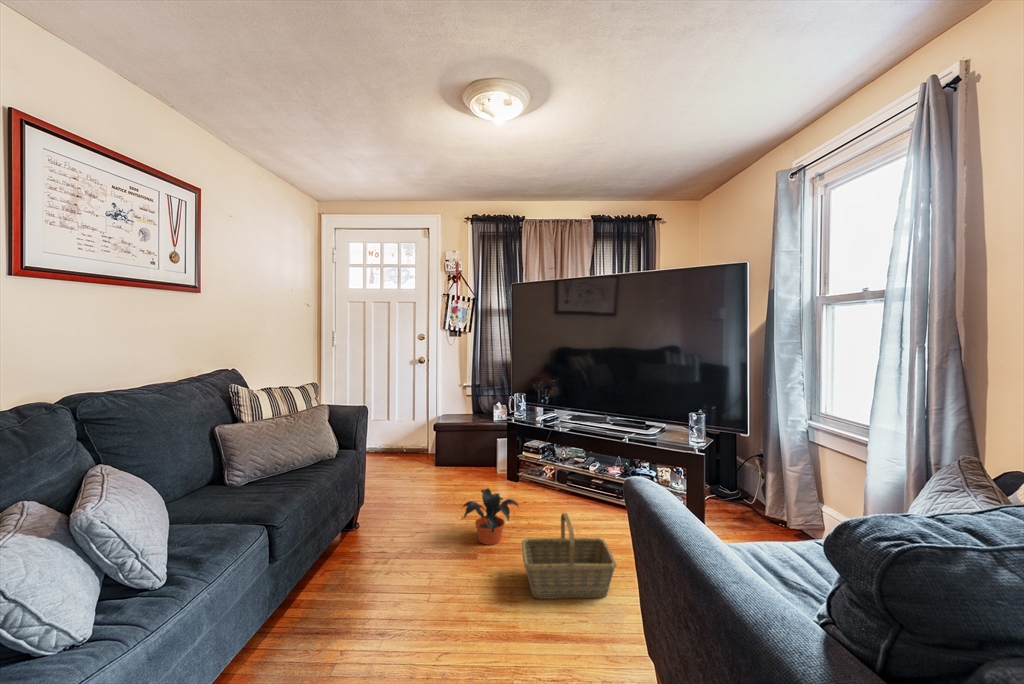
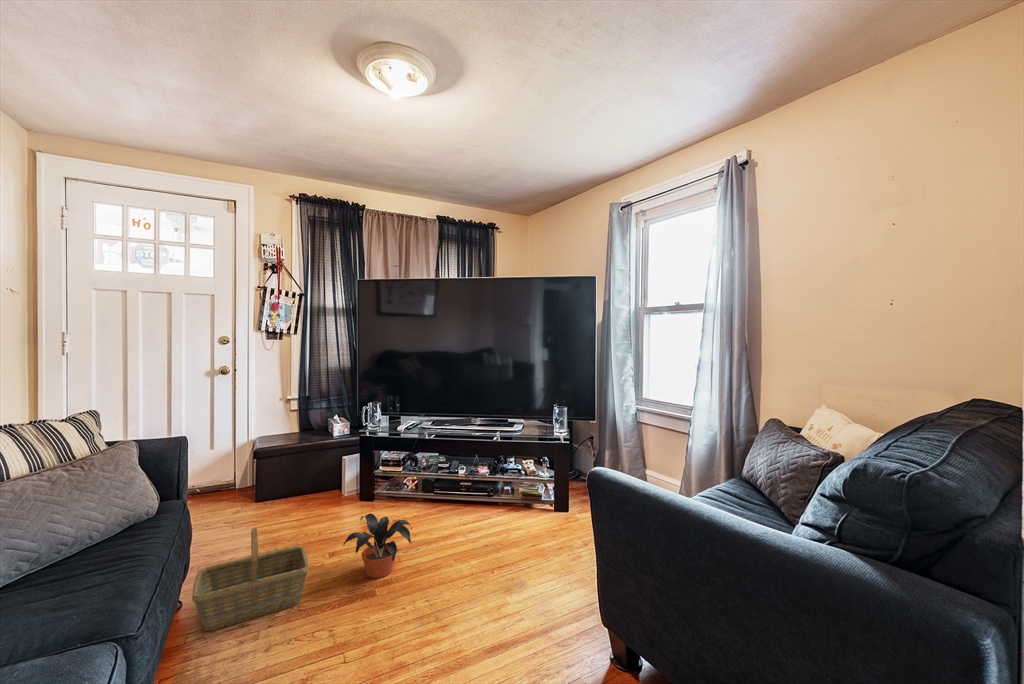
basket: present [522,513,617,599] -> present [192,528,309,631]

